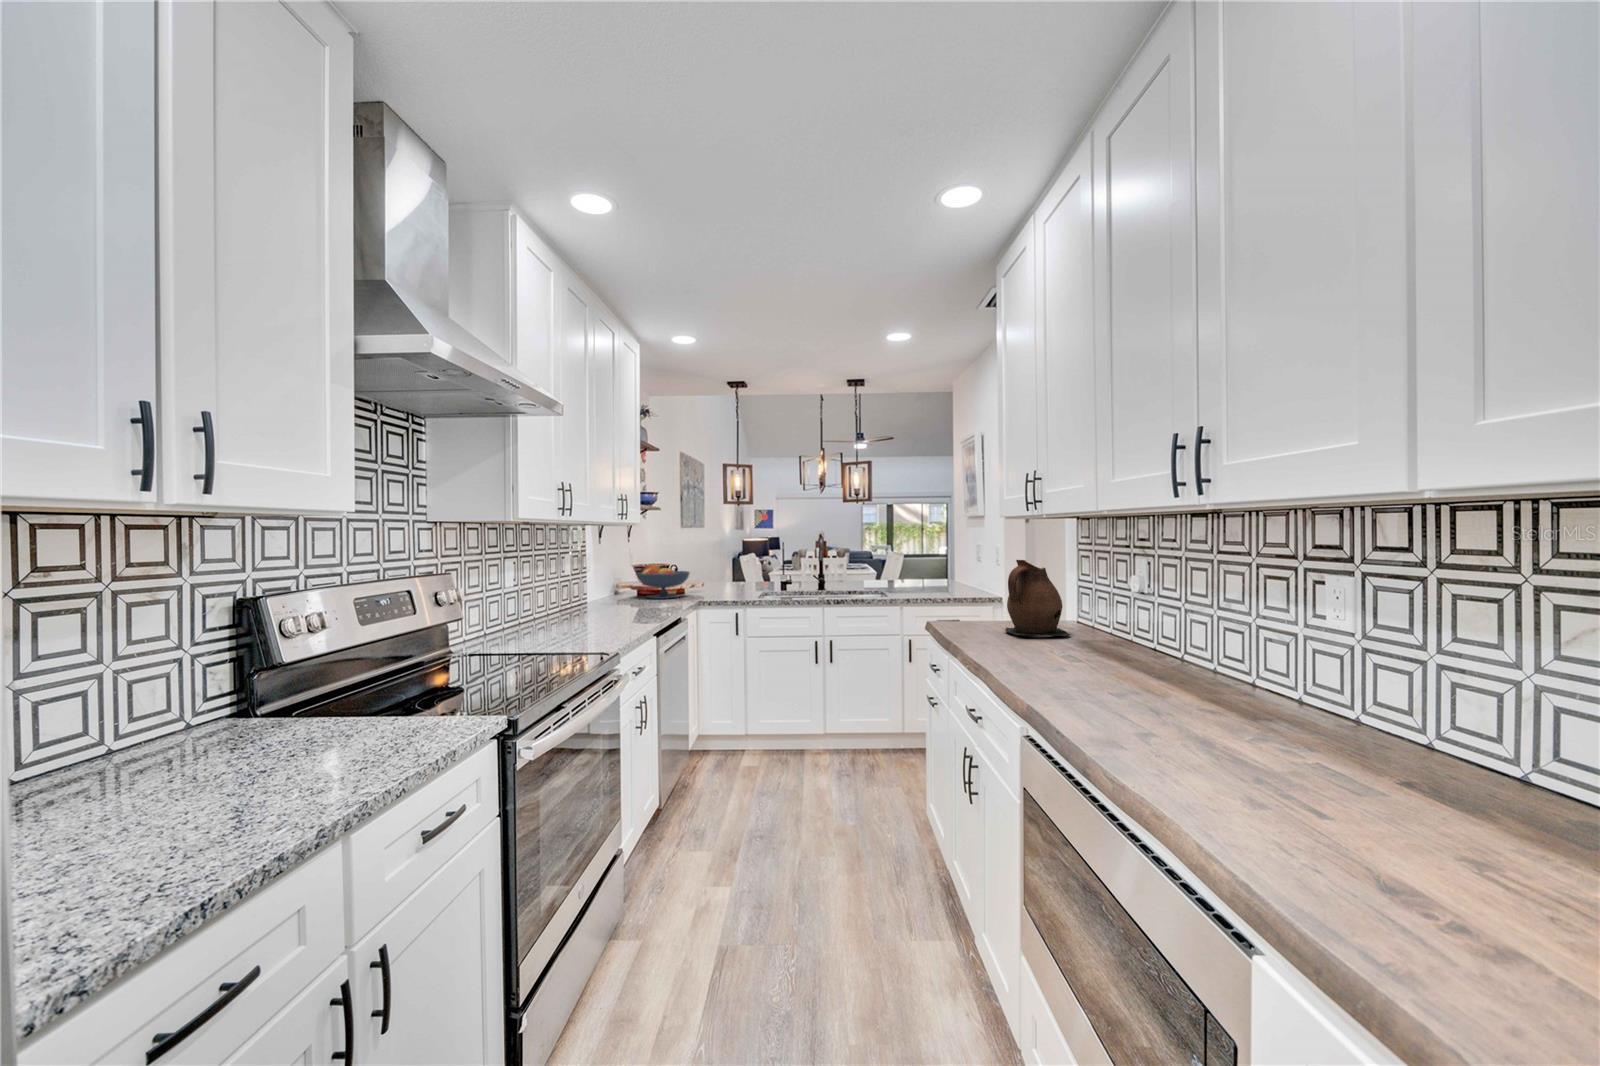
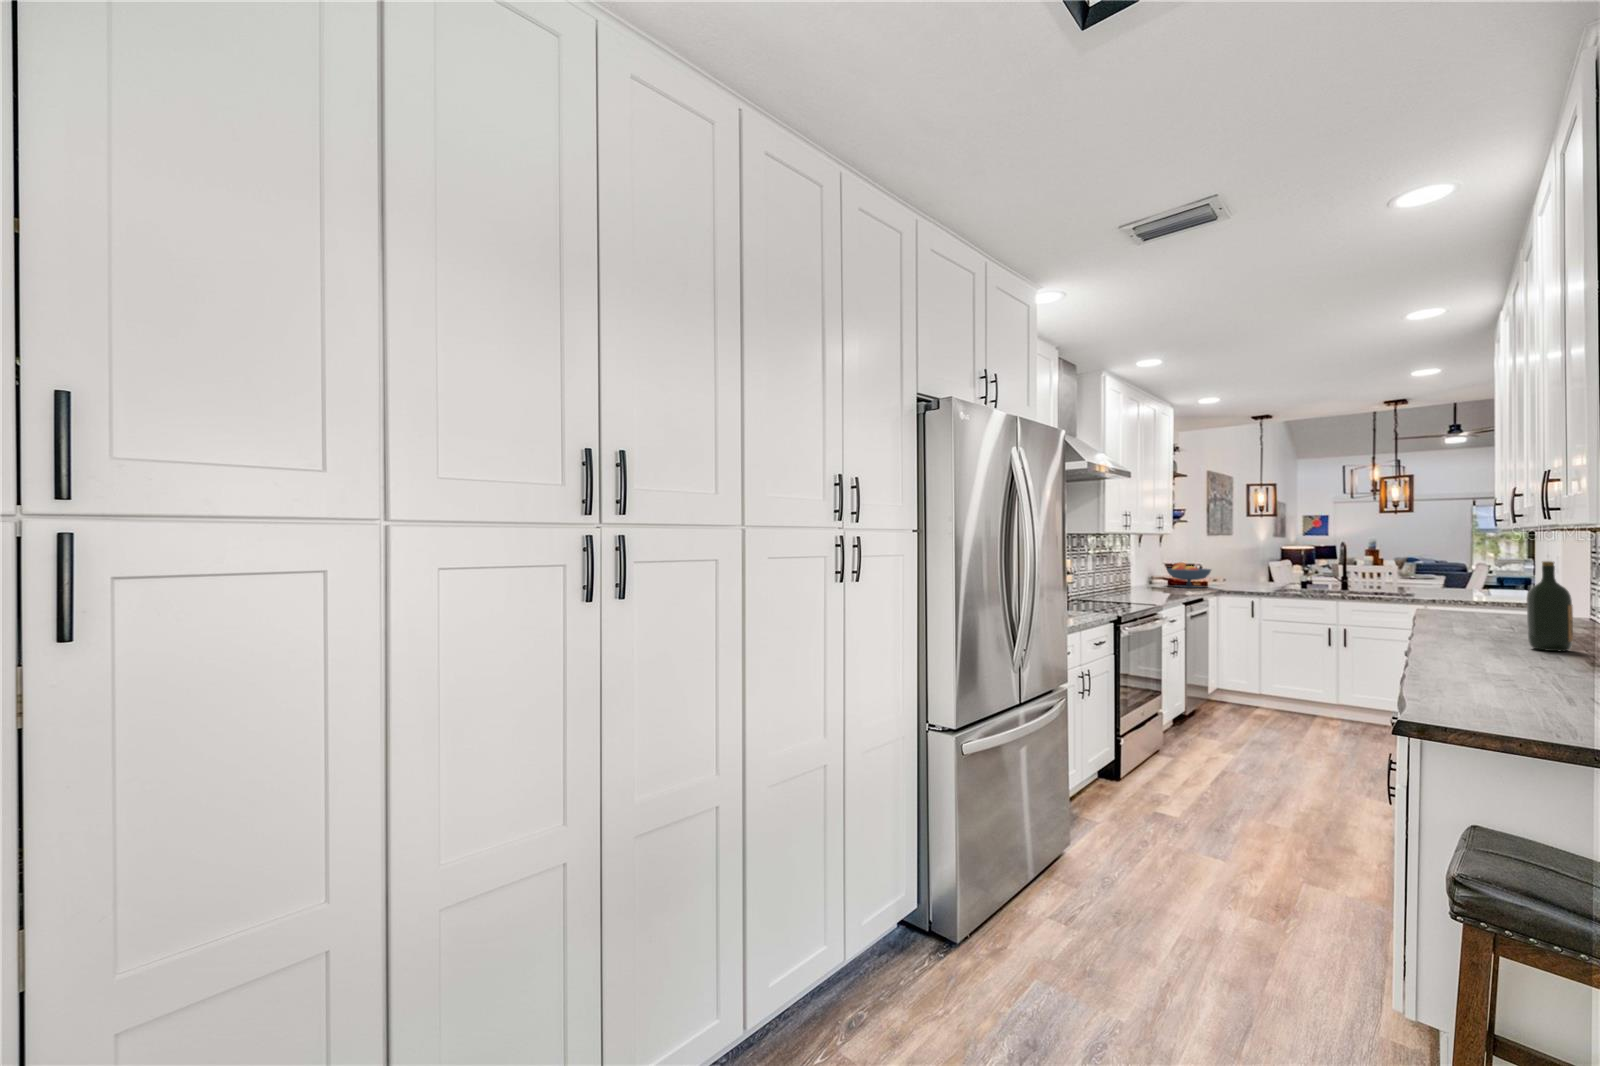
ceramic pitcher: present [1005,560,1070,637] -> none [1465,562,1530,620]
wine bottle: none [1197,563,1258,719] -> present [1527,561,1573,651]

